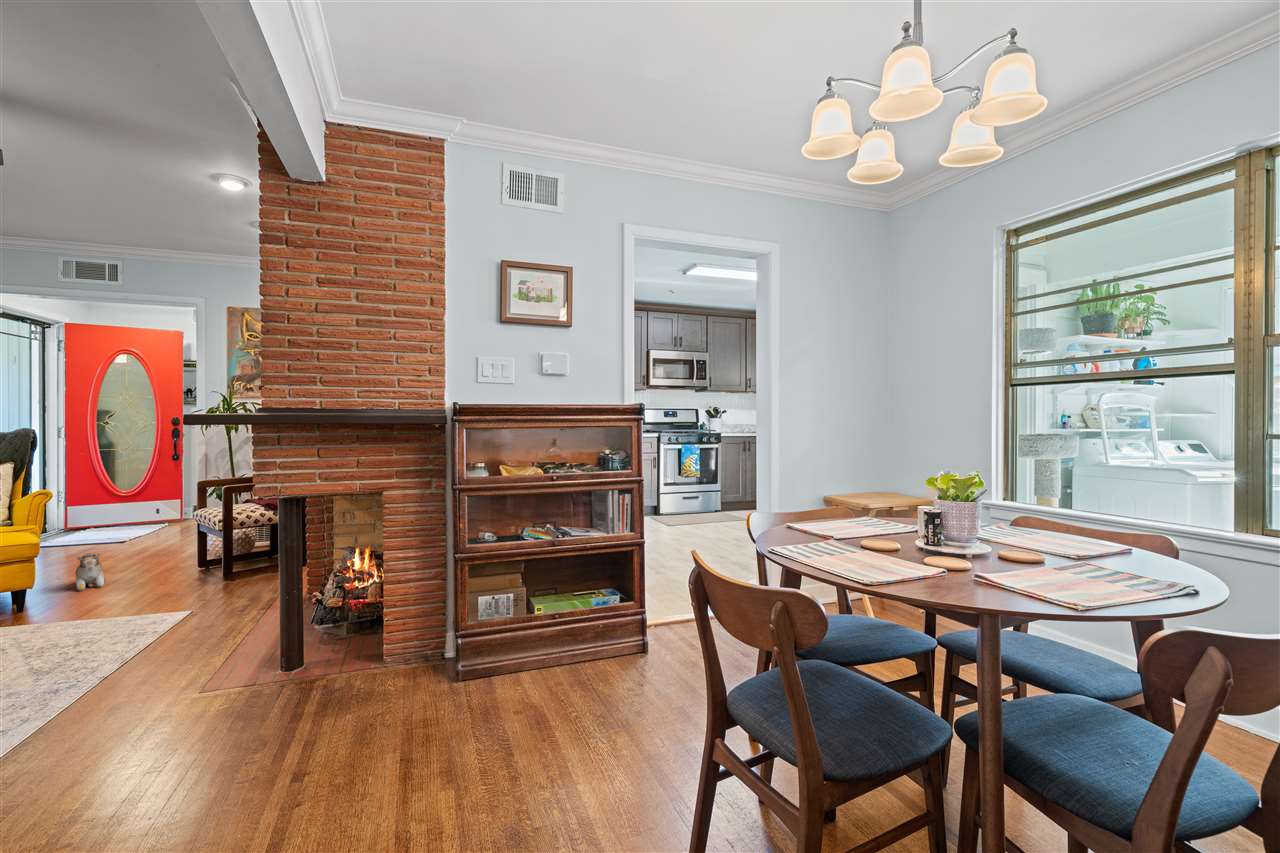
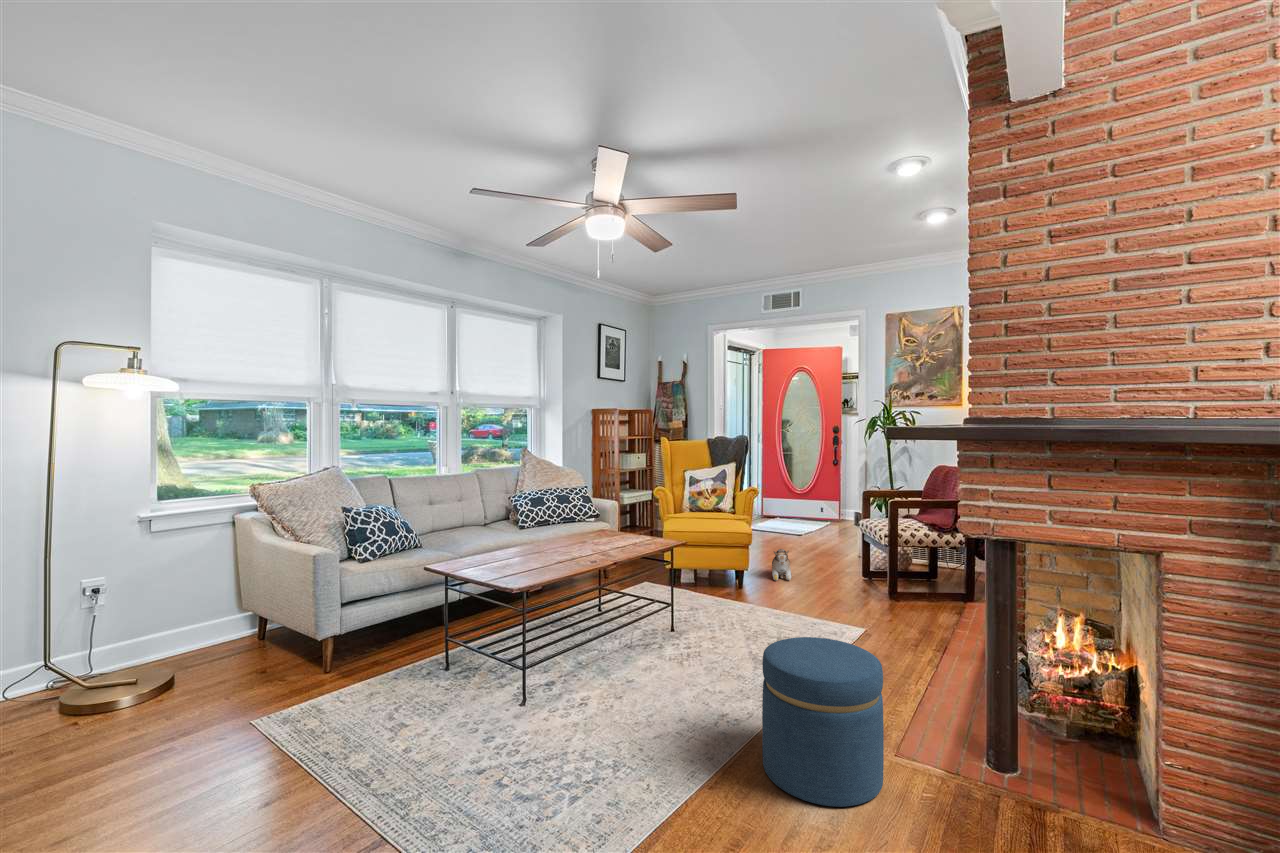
ottoman: none [45,605,183,749] -> present [762,637,884,807]

